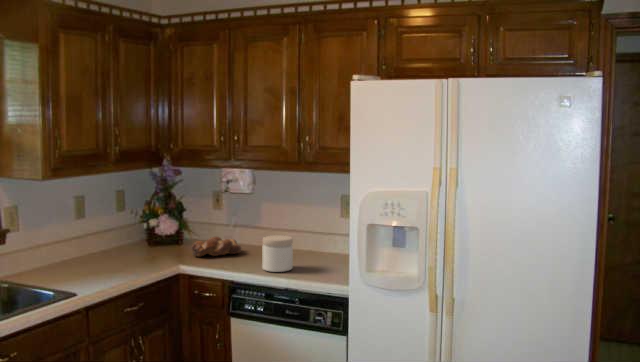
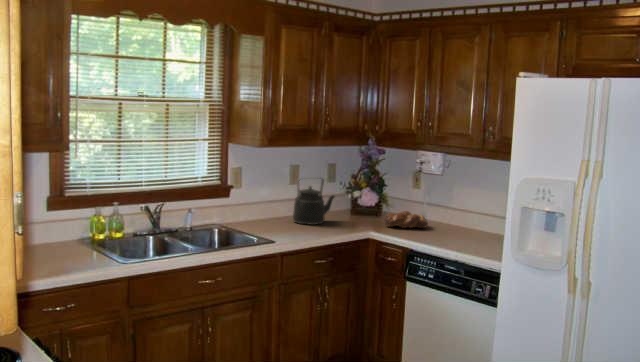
kettle: none [80,208,131,266] -> present [293,178,335,225]
jar: present [262,235,293,272] -> none [439,213,468,246]

